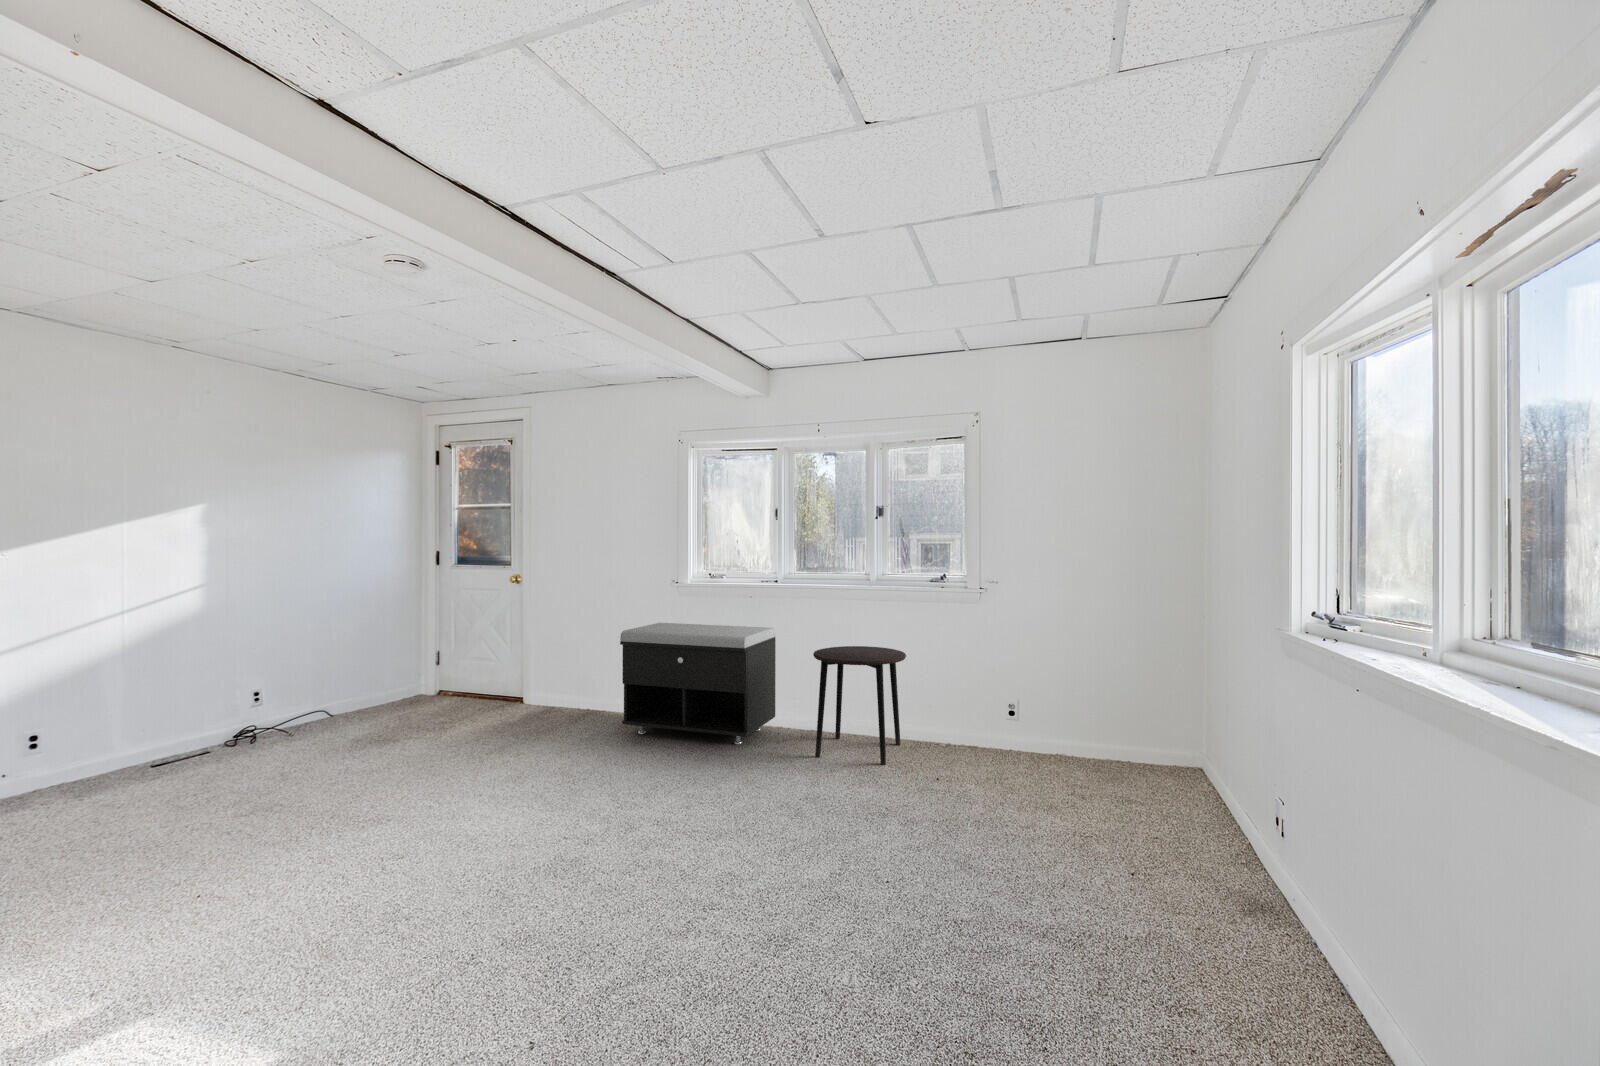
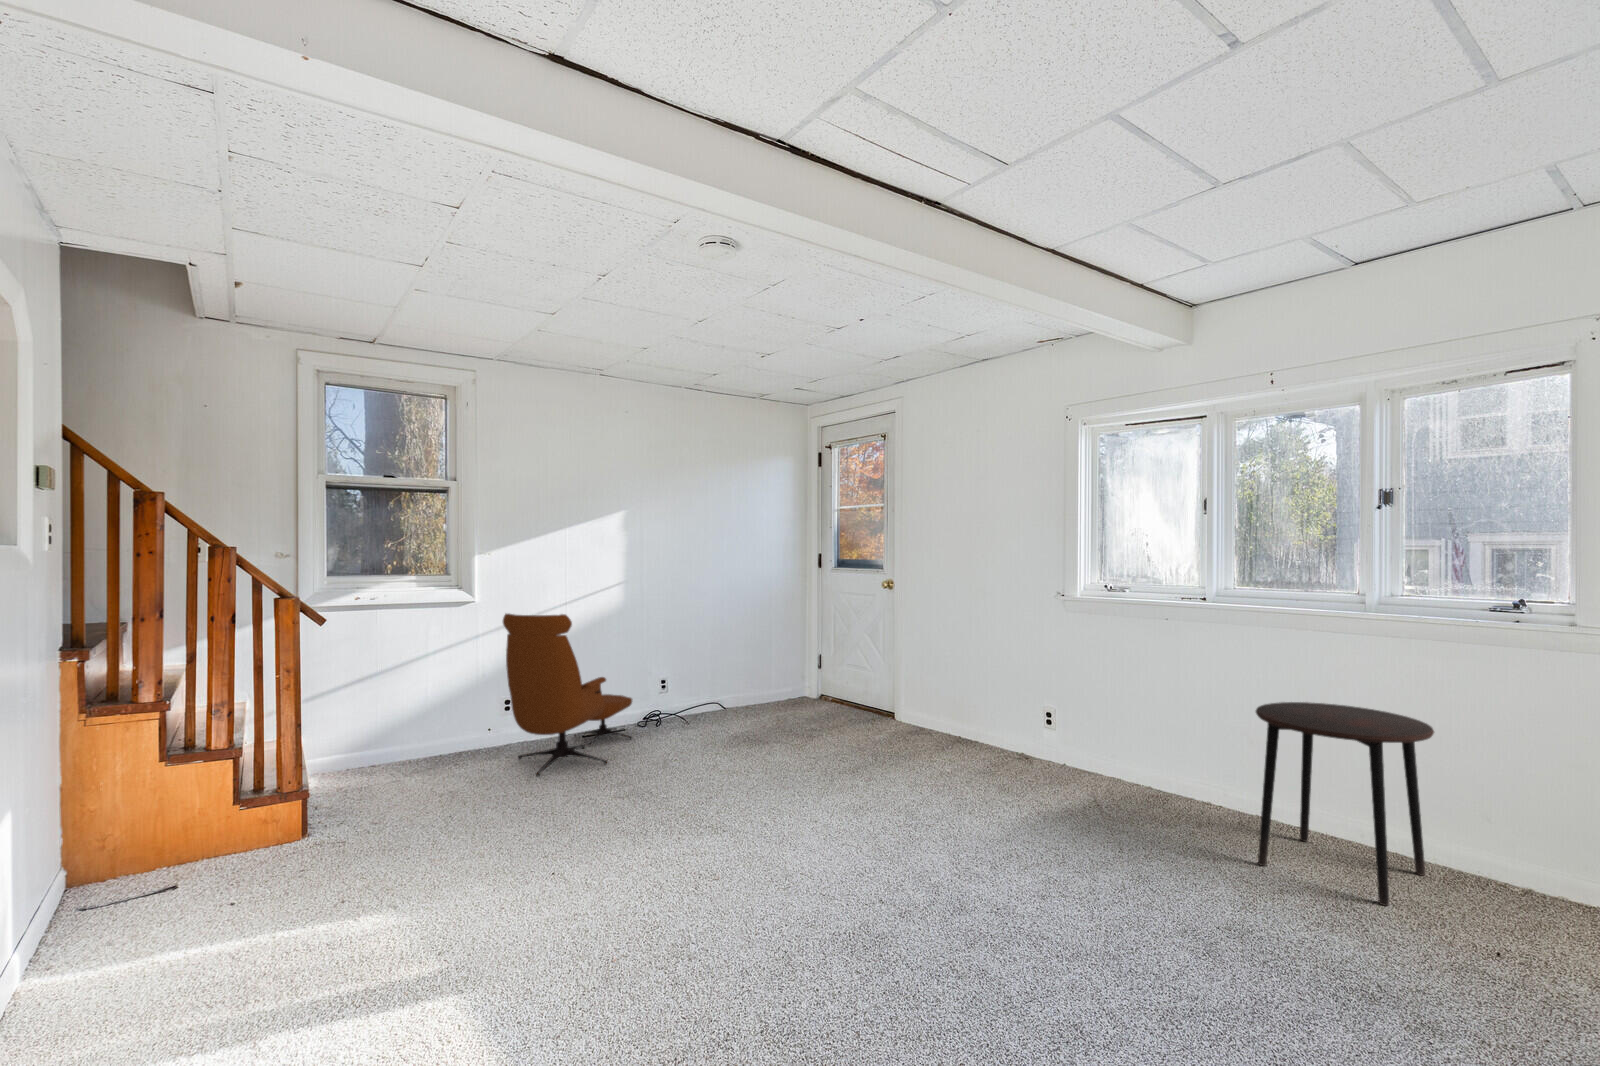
lounge chair: none [46,623,224,817] -> present [503,614,632,776]
storage bench: present [620,623,776,744] -> none [985,643,1202,820]

